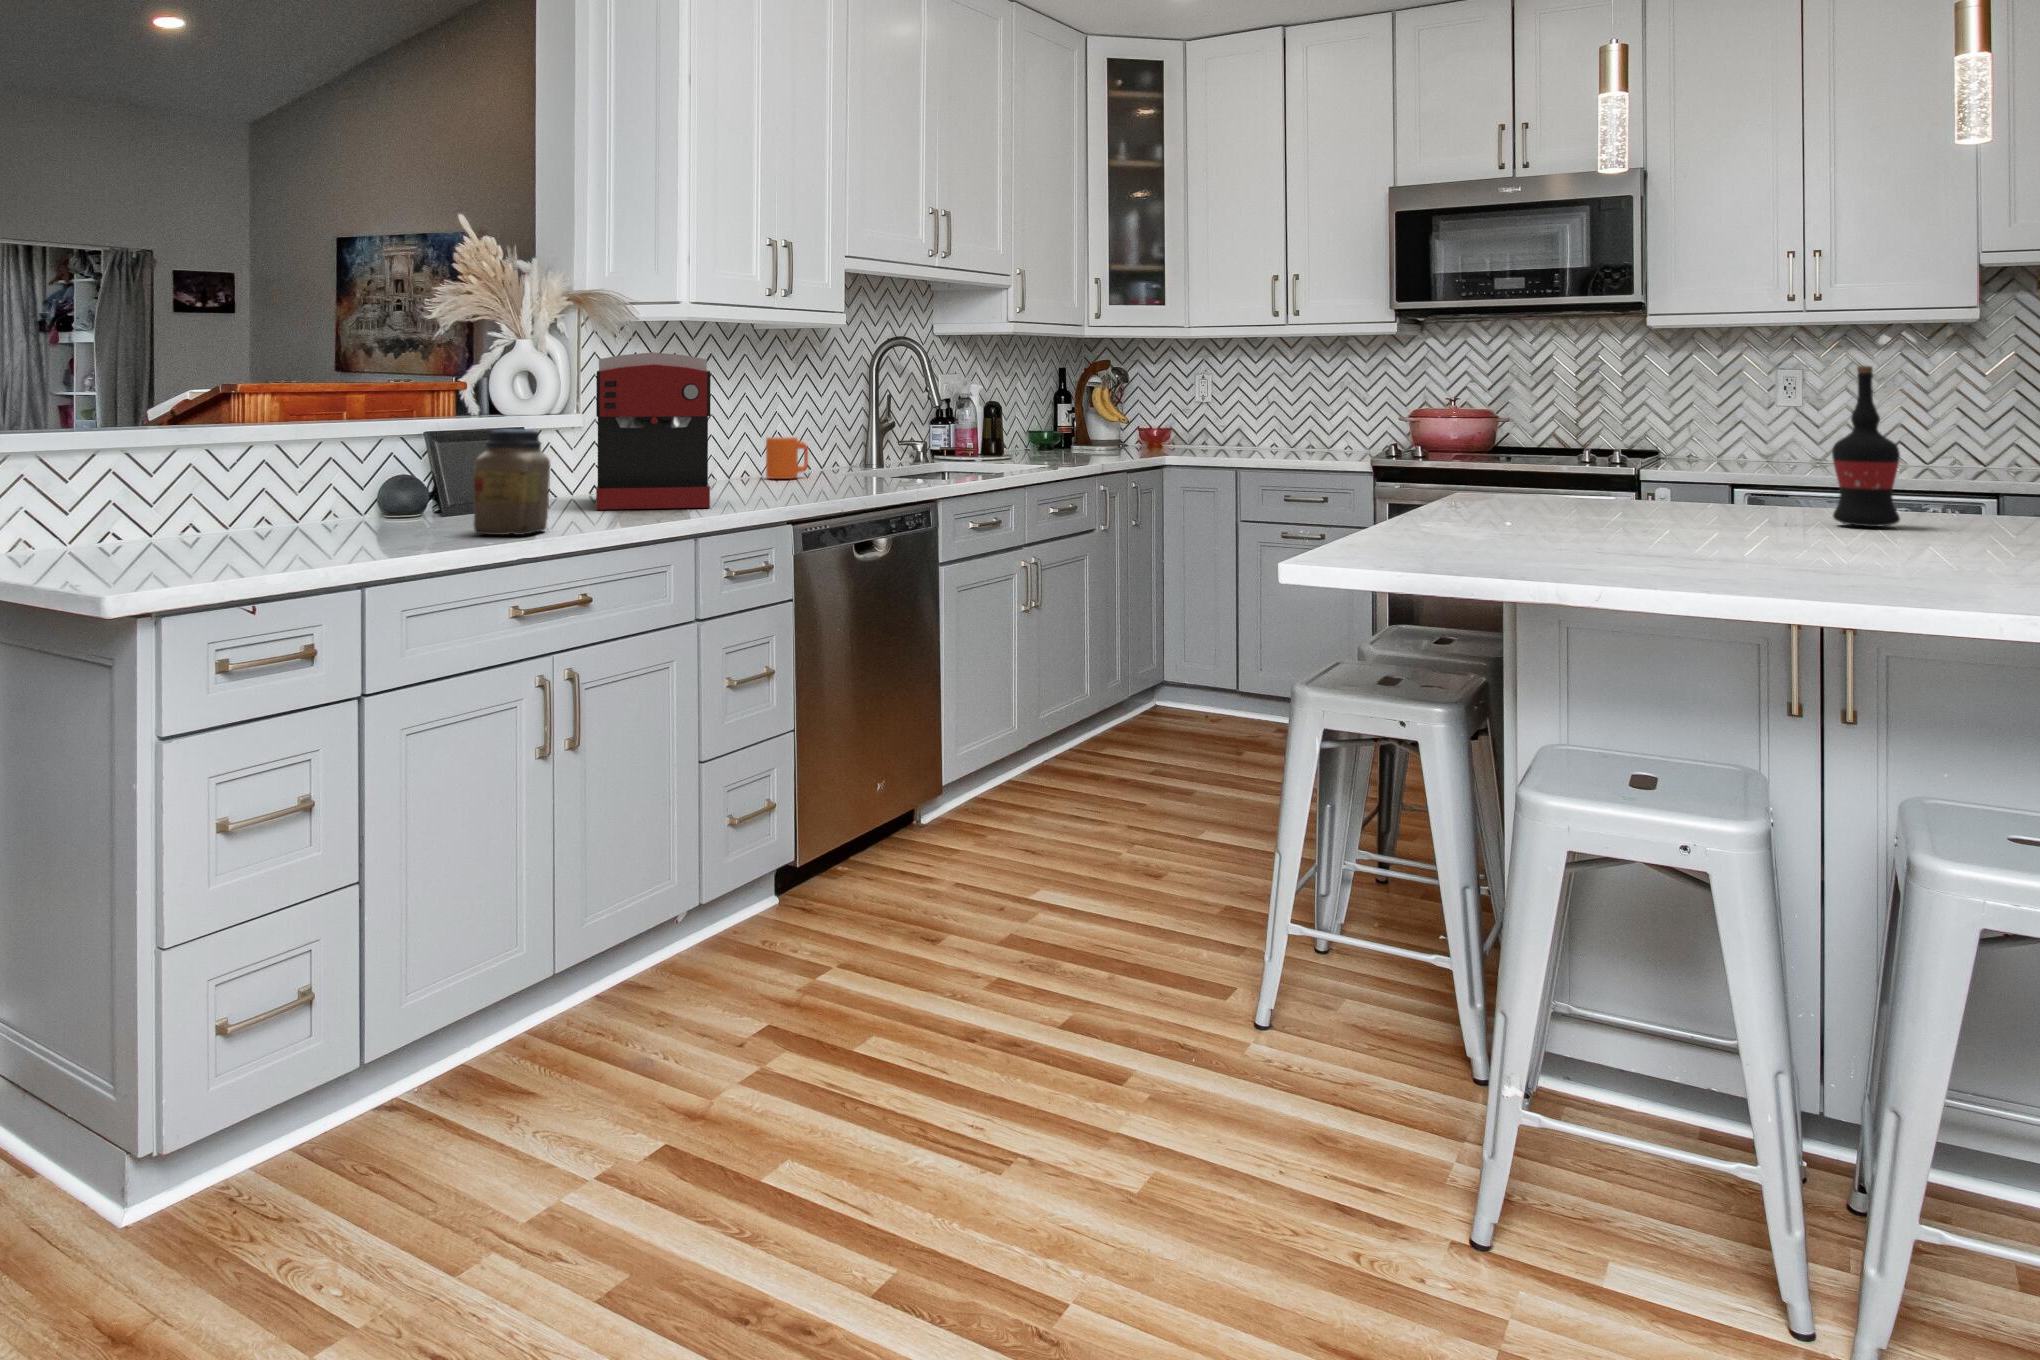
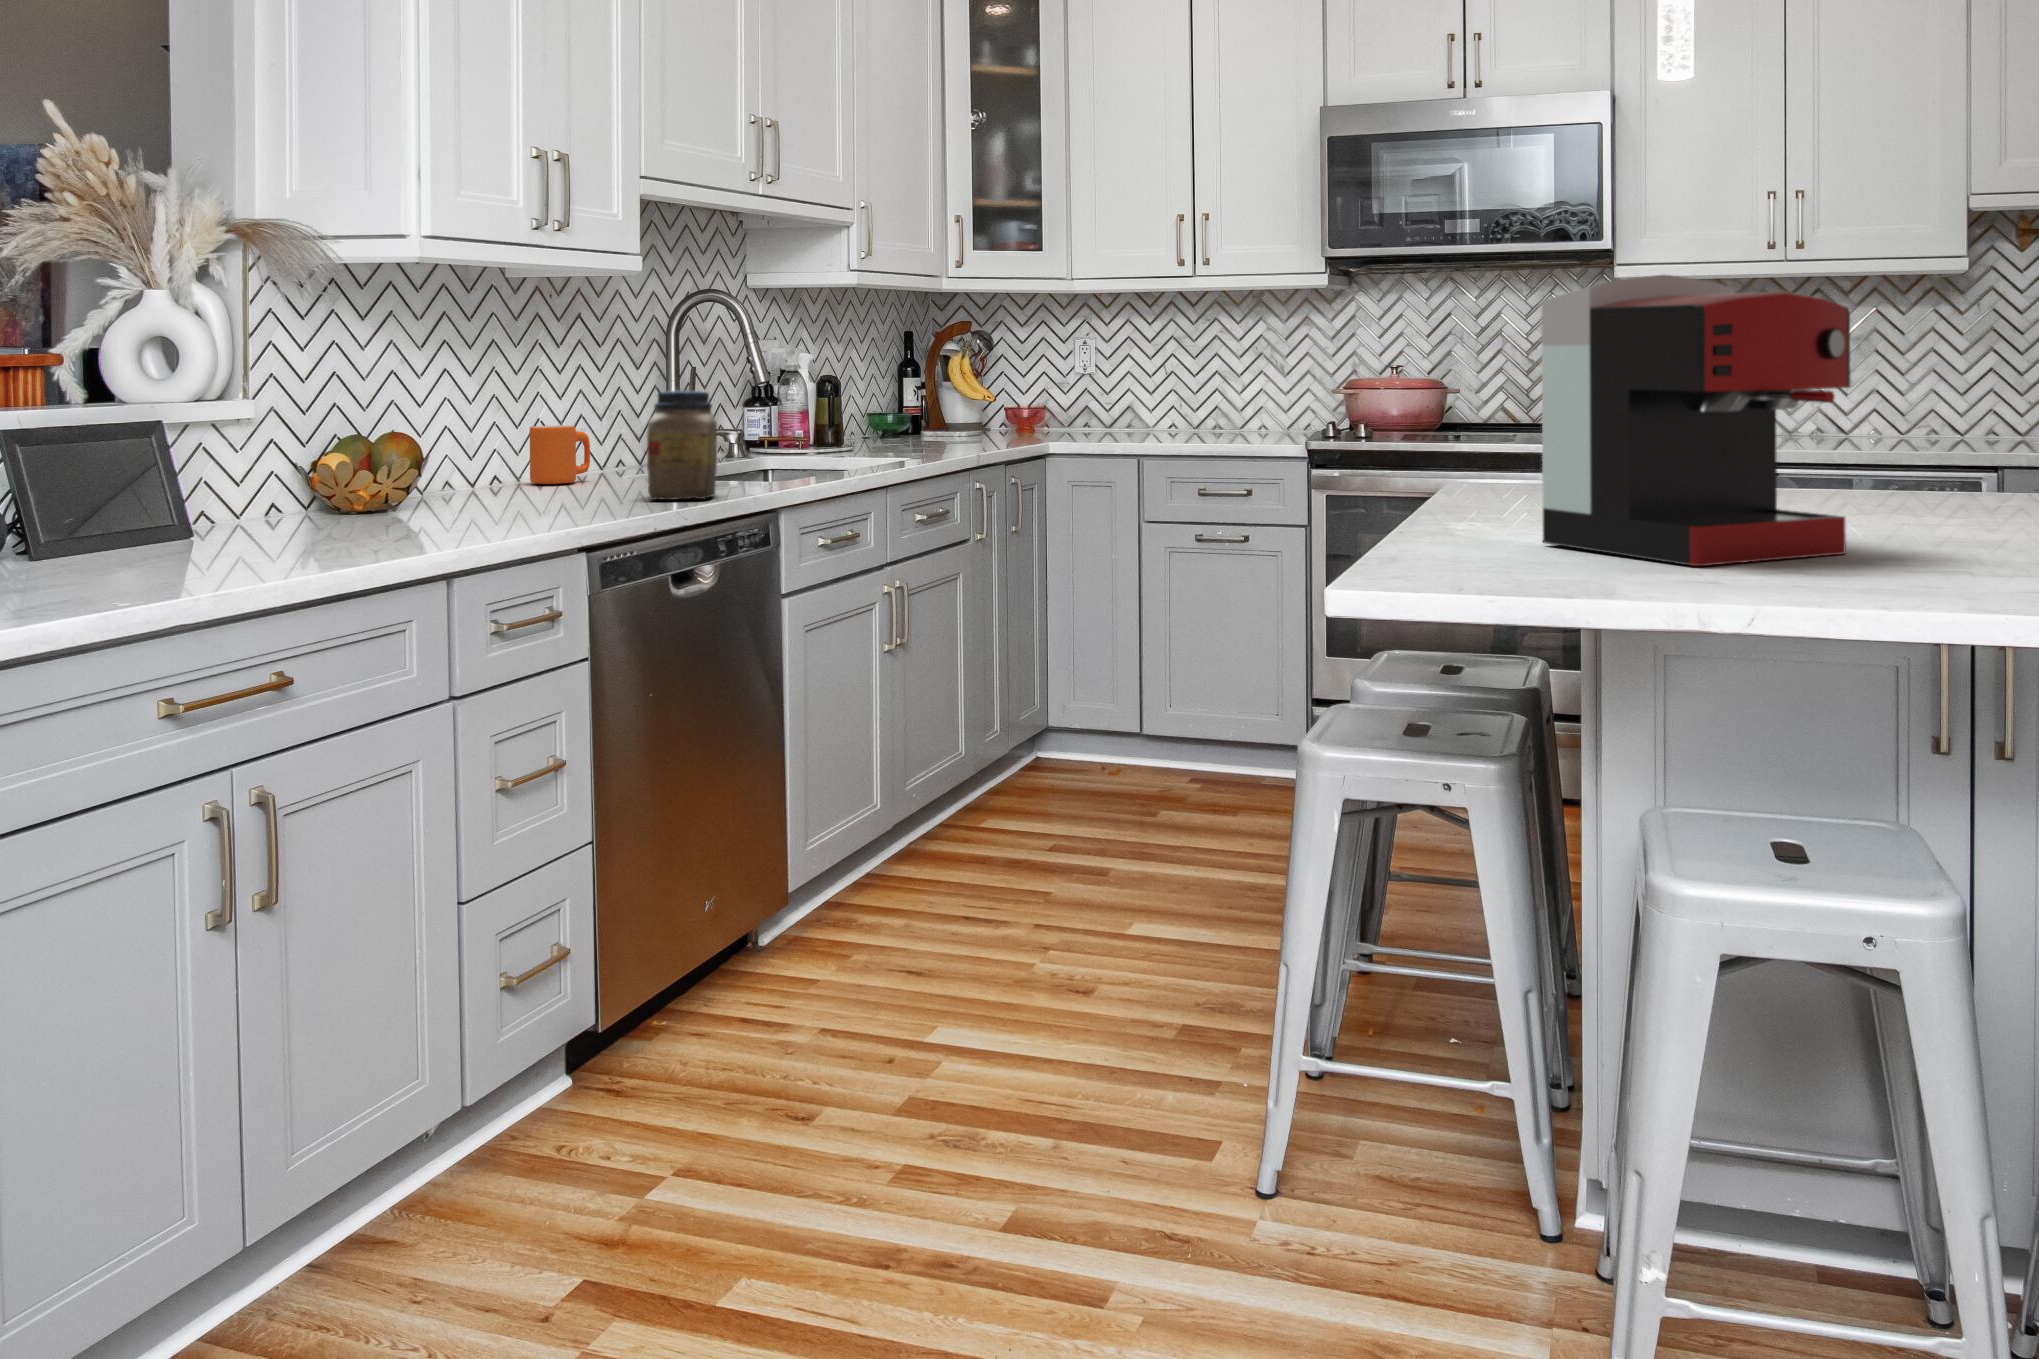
coffee maker: present [596,352,711,510] -> present [1542,274,1851,566]
wine bottle: present [1832,366,1900,527] -> none [1908,315,1984,508]
jar: present [473,429,550,535] -> present [647,390,717,500]

